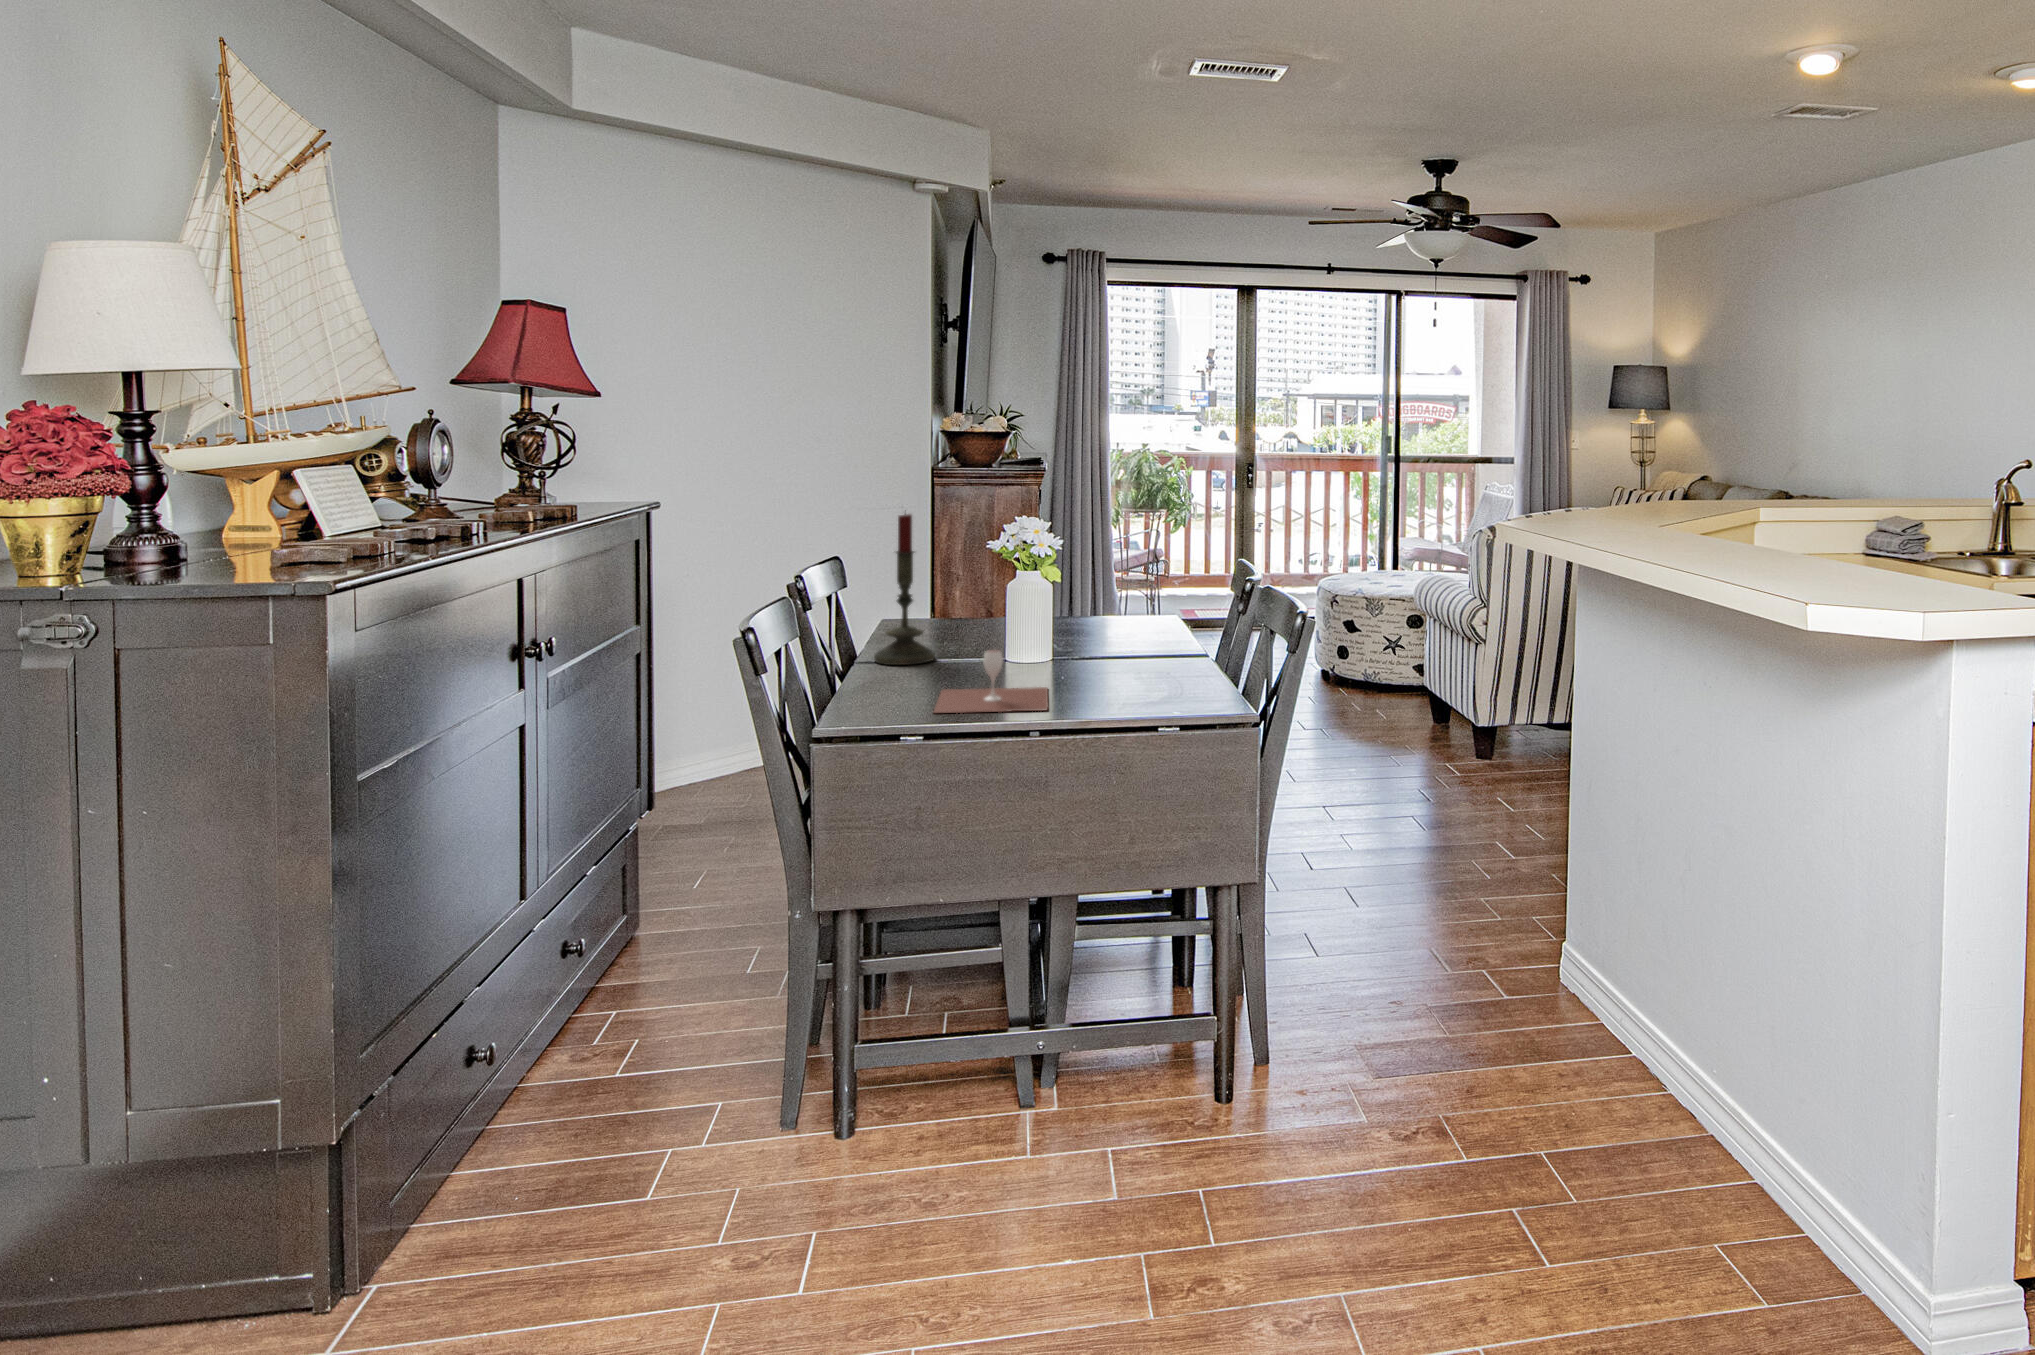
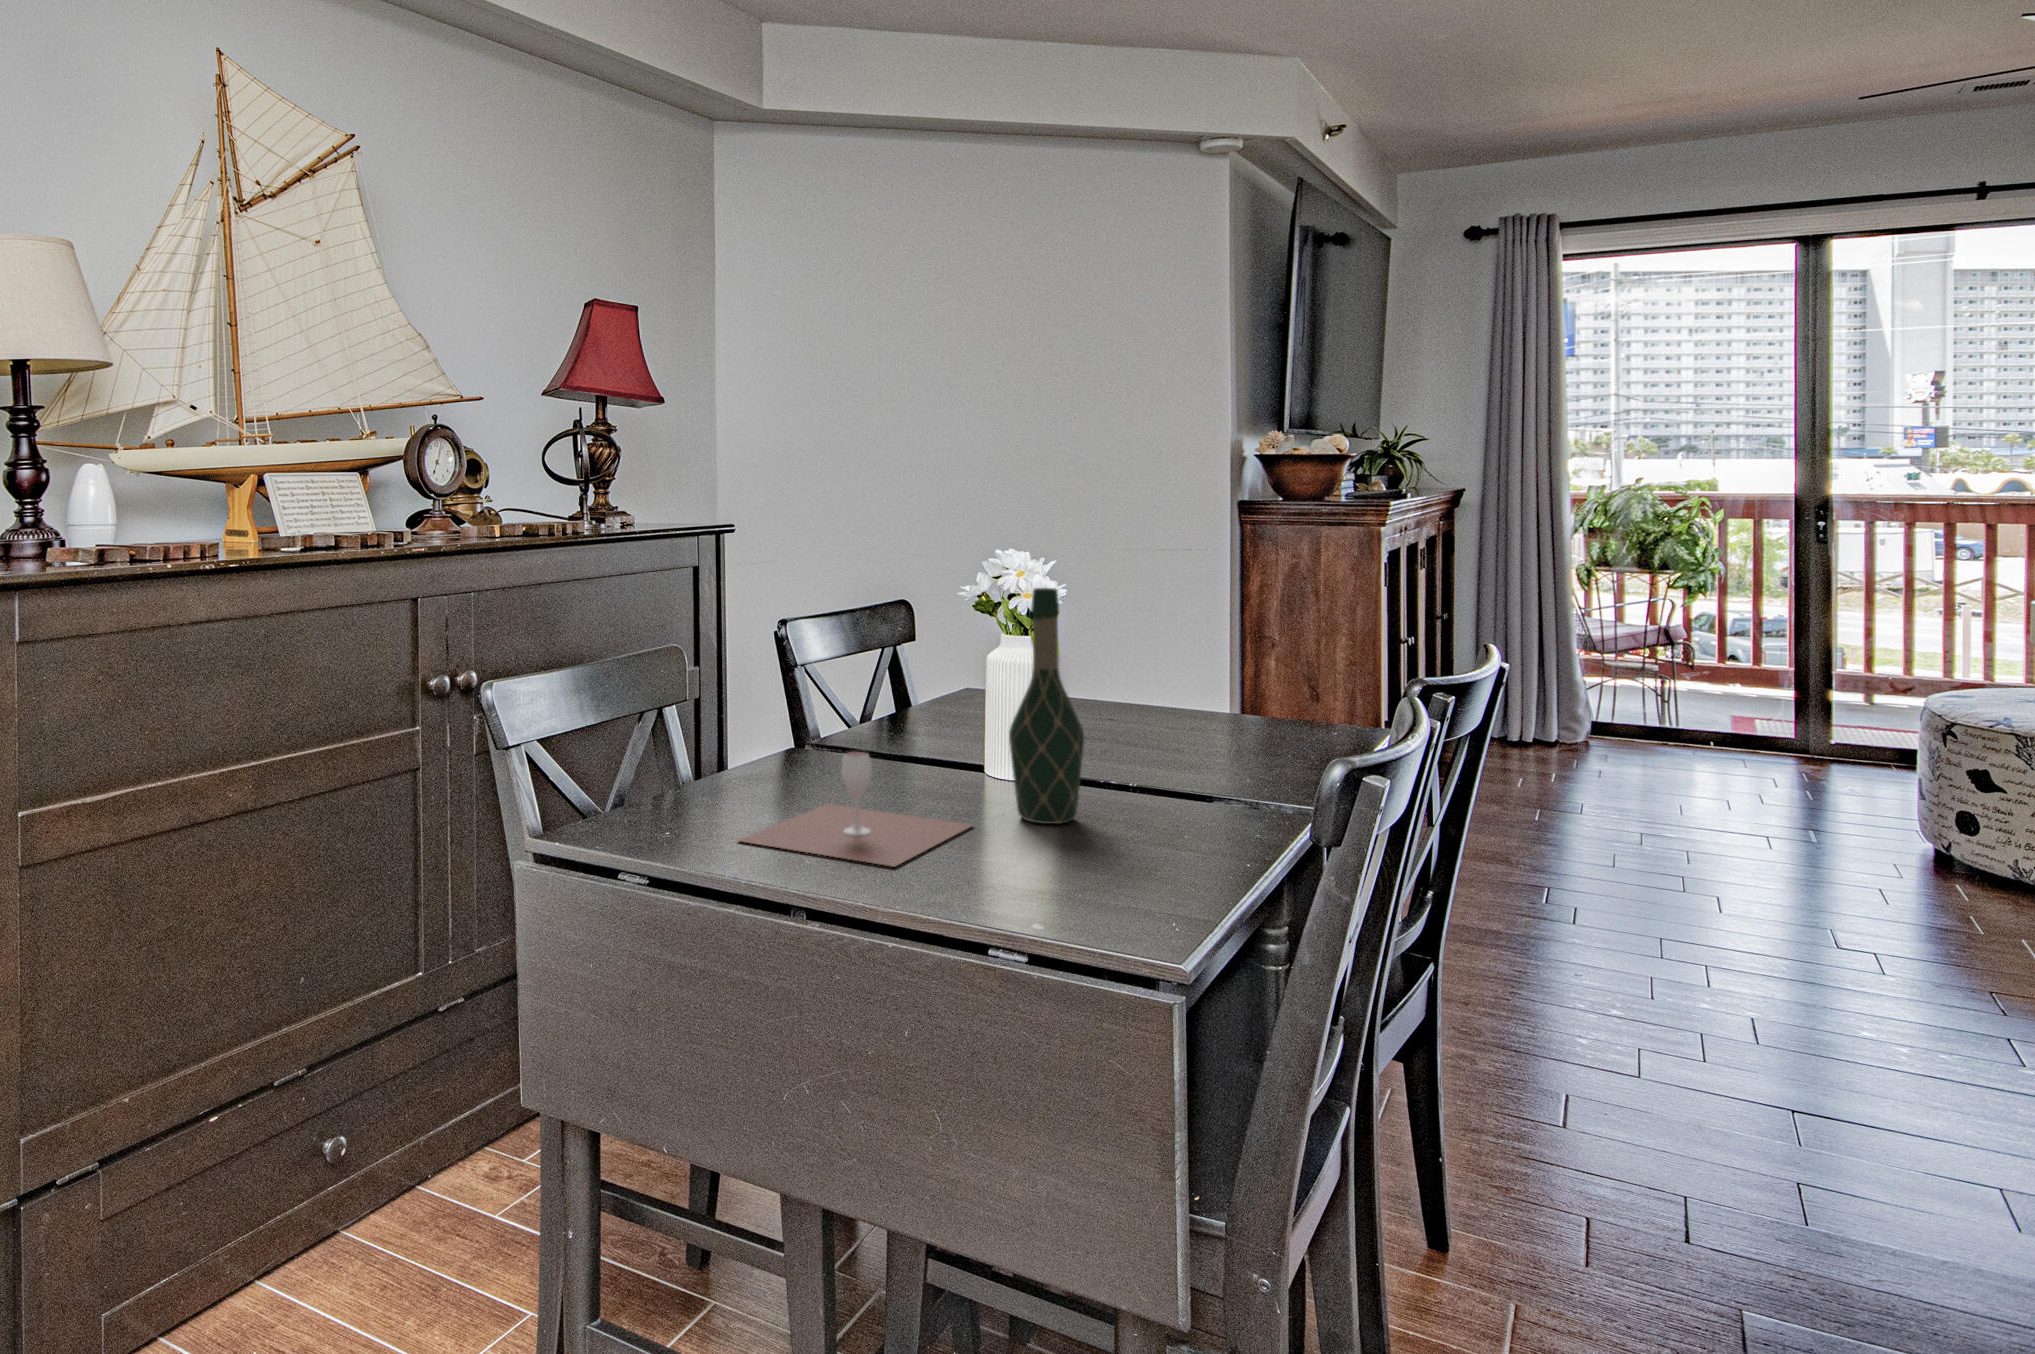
candle: present [874,514,935,665] -> none [836,534,921,760]
wine bottle: none [1056,542,1101,682] -> present [1009,588,1084,824]

